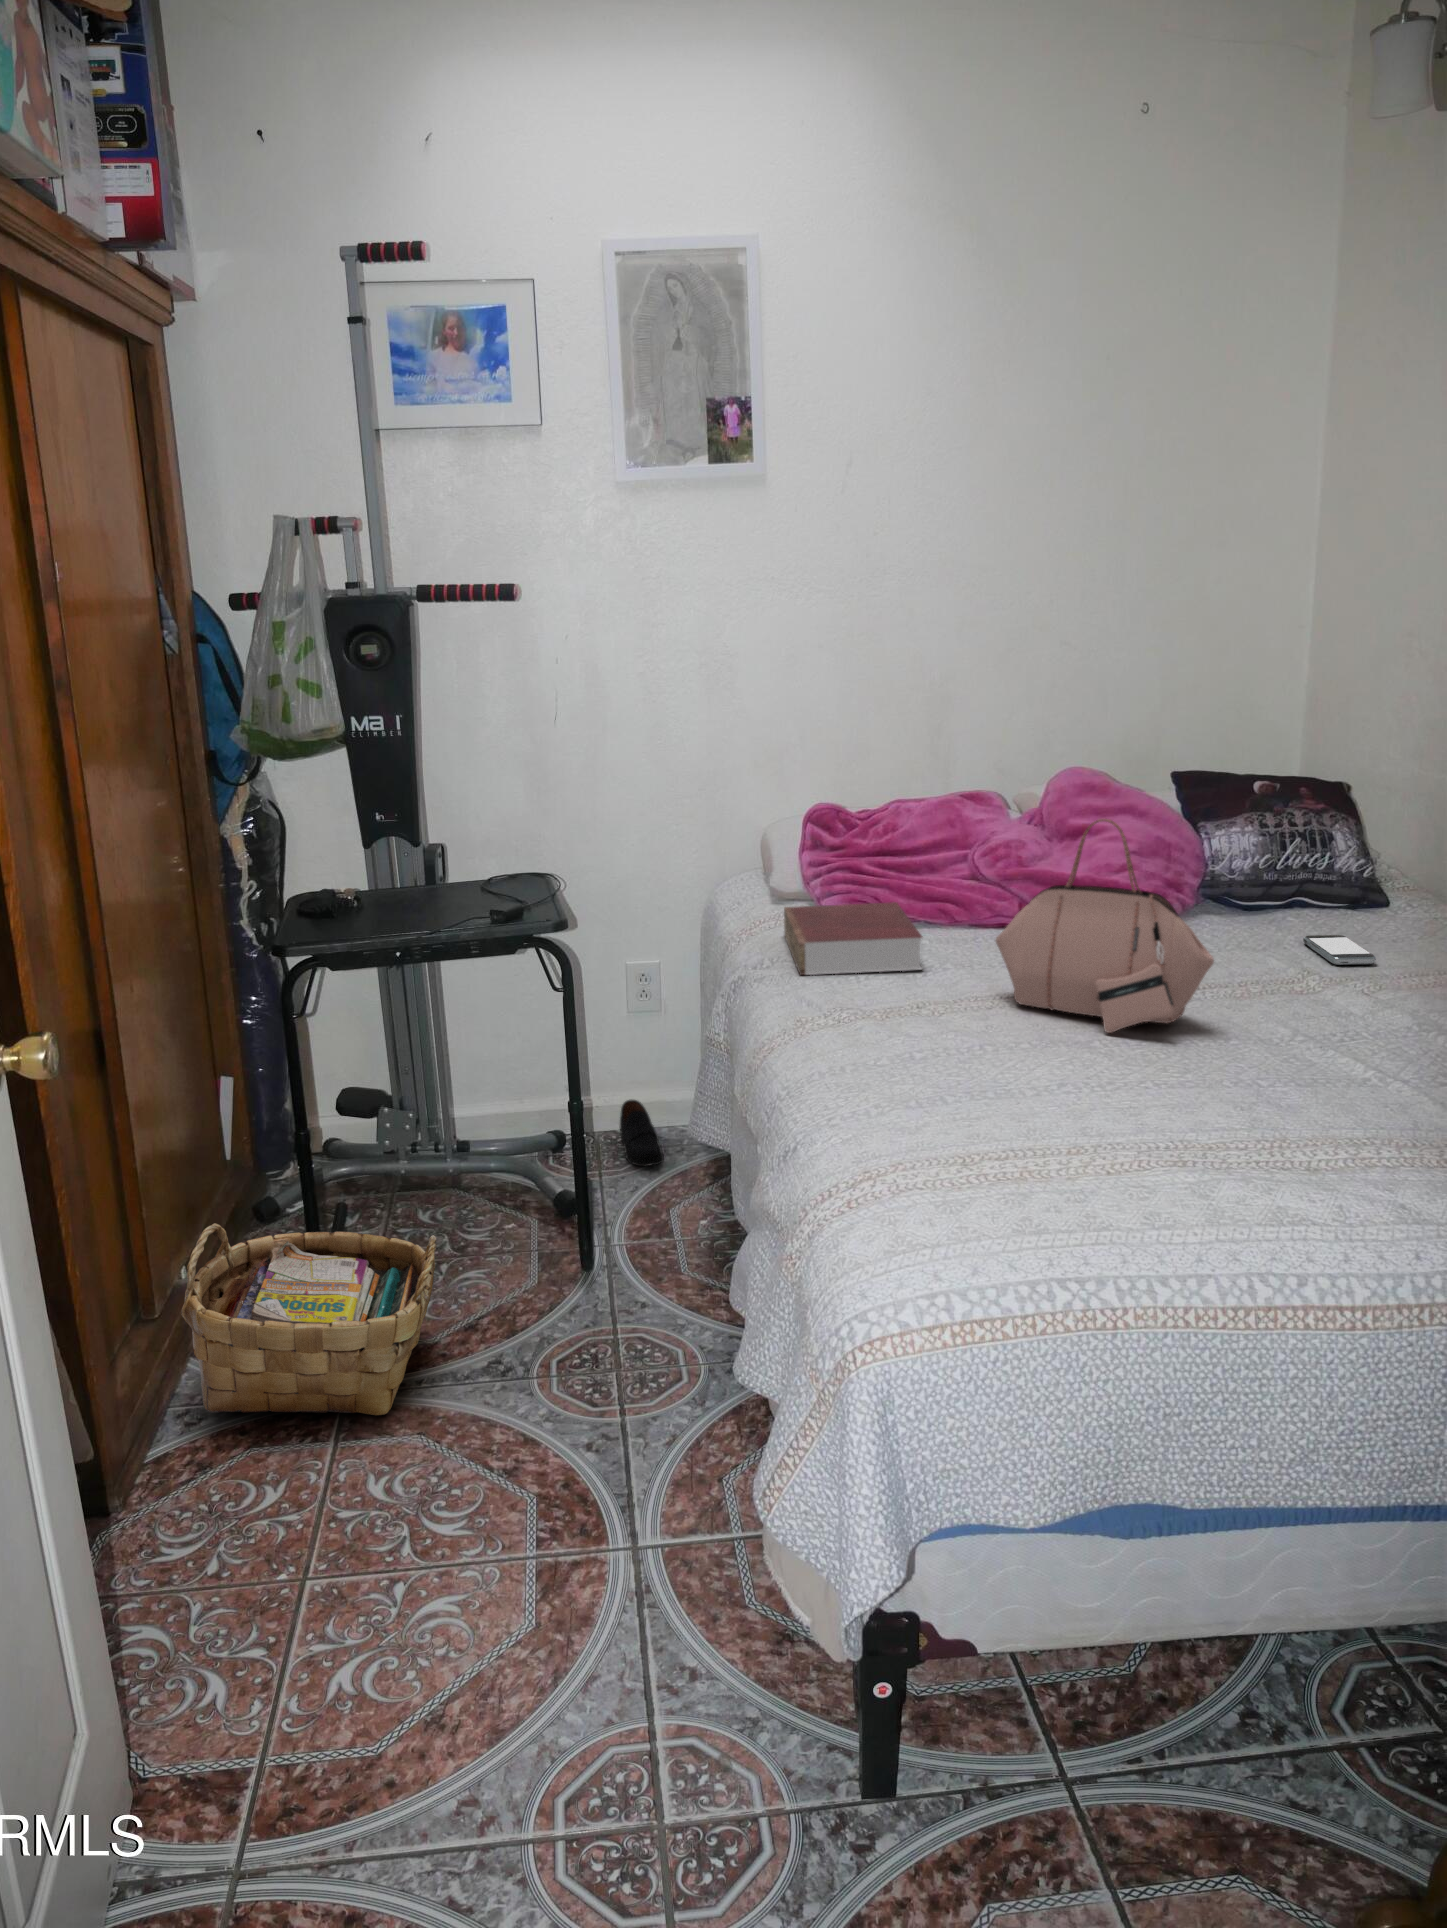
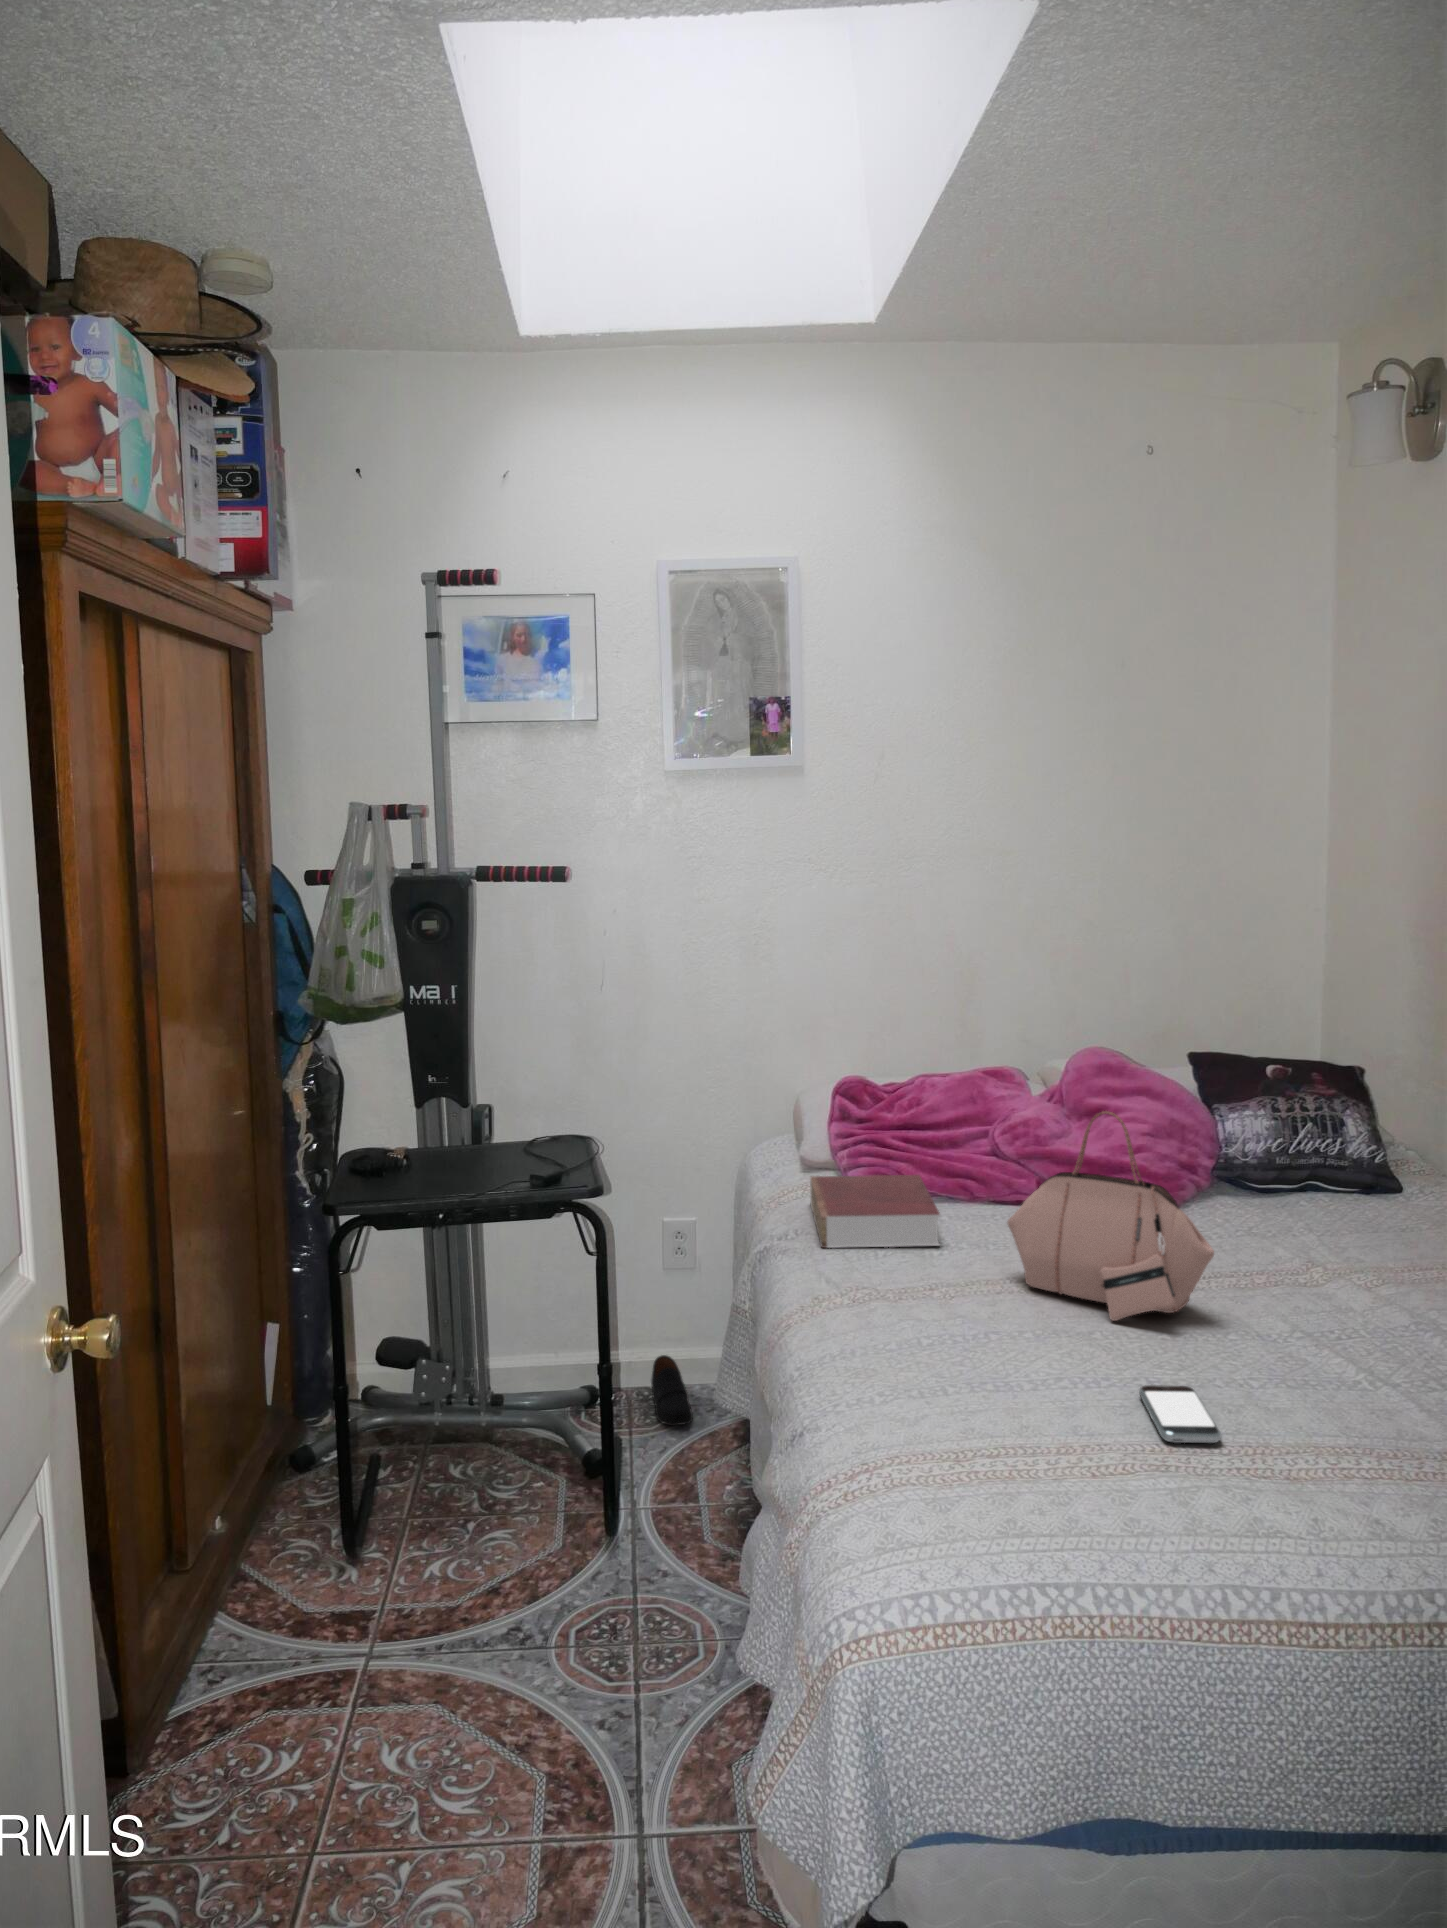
smartphone: present [1303,935,1376,965] -> present [1139,1385,1221,1443]
woven basket: present [182,1223,437,1415] -> none [214,1477,463,1682]

